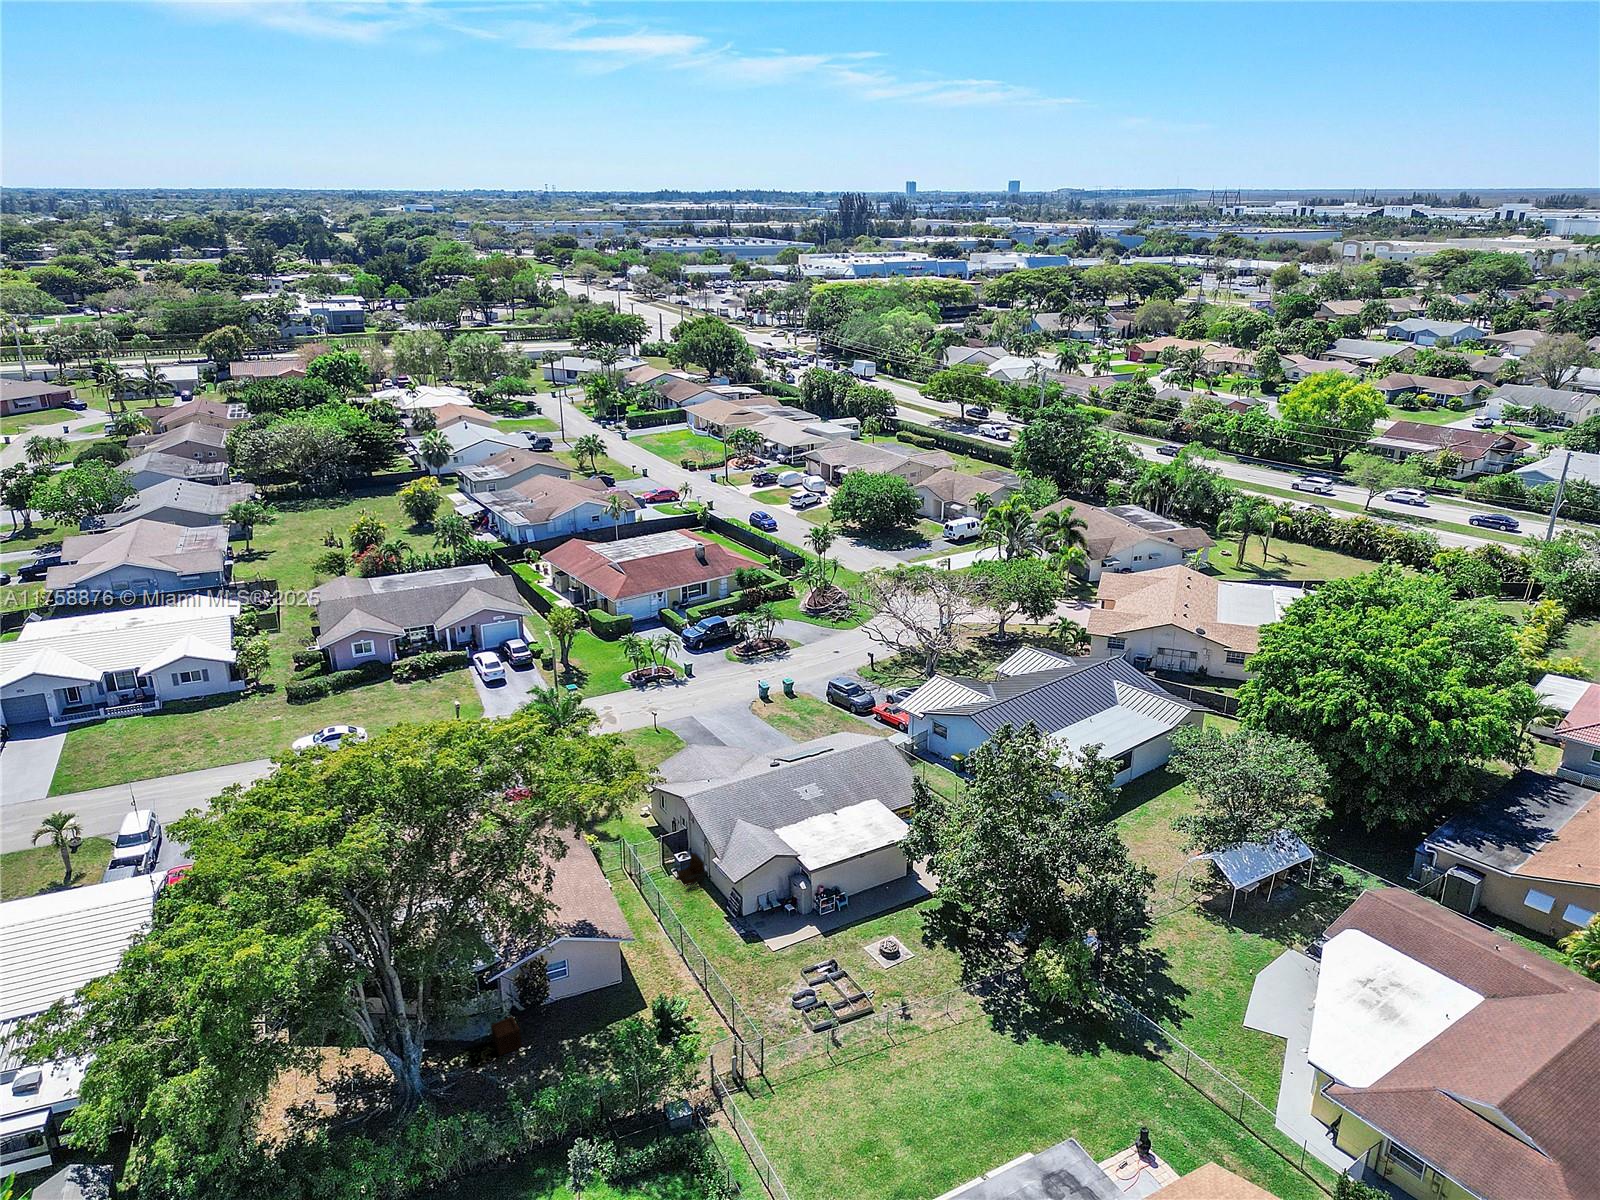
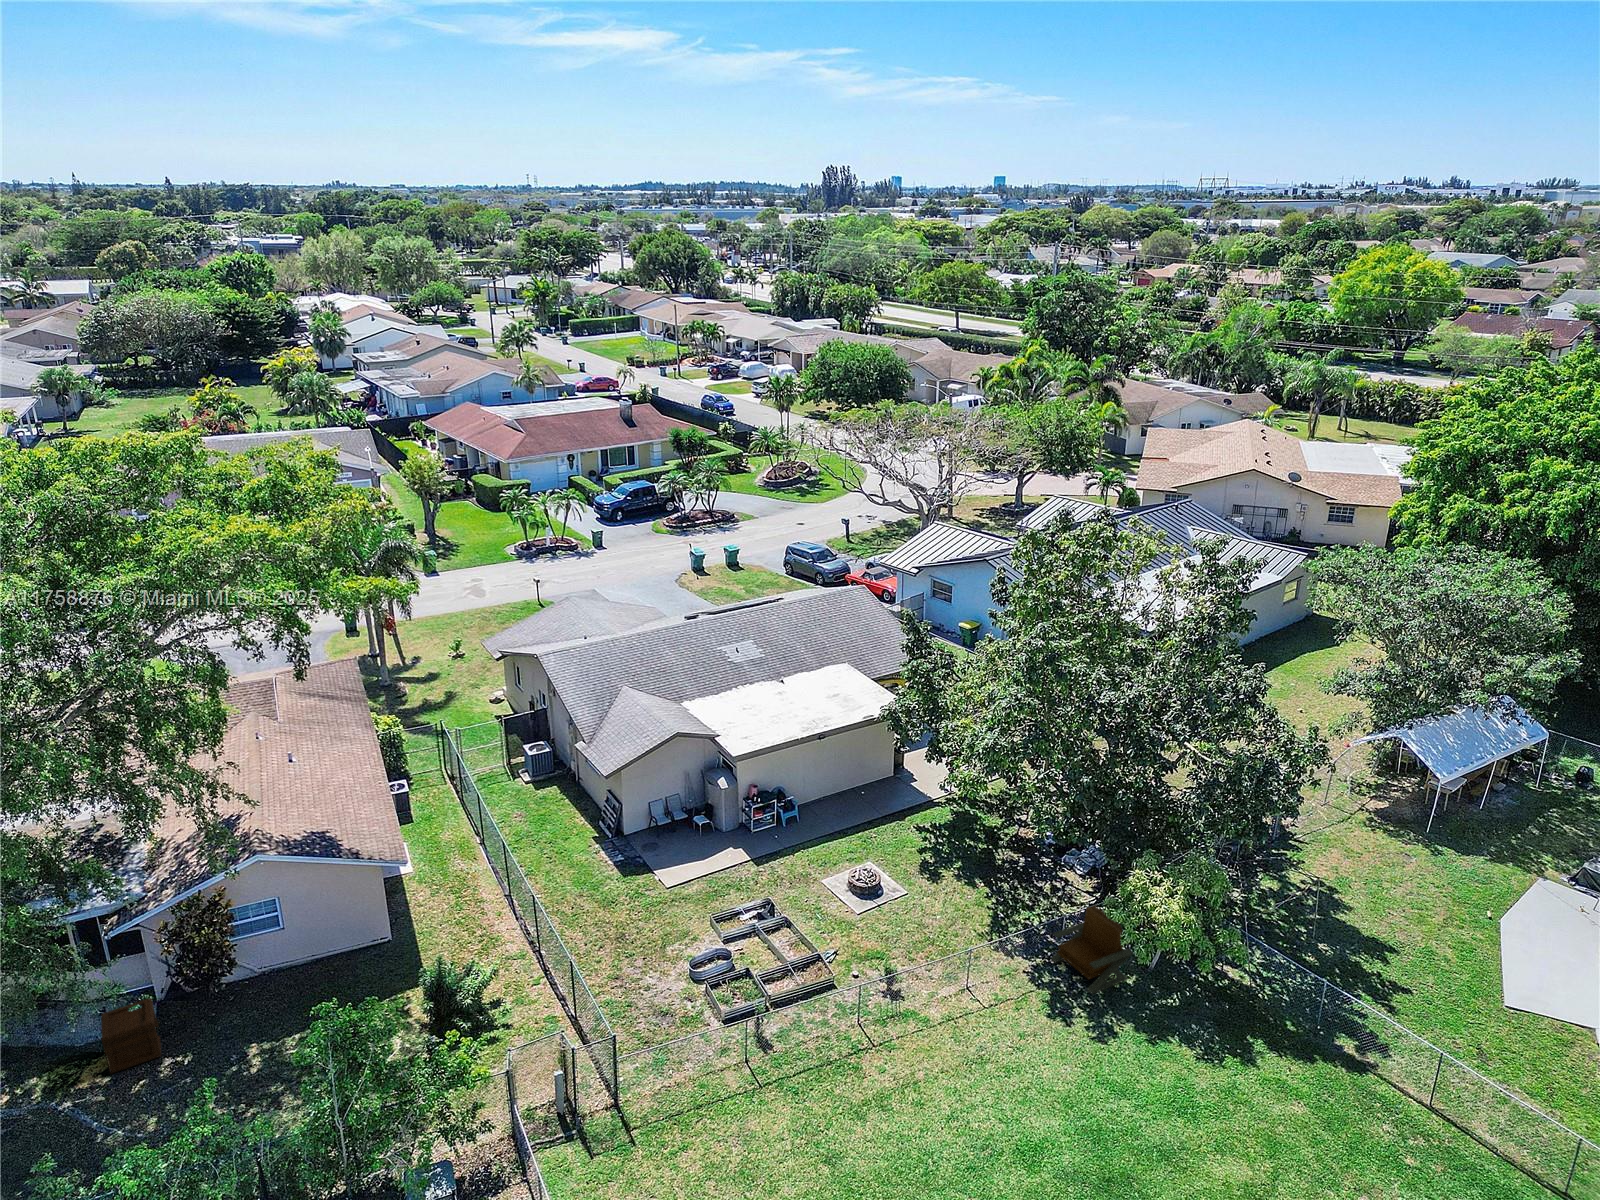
lounge chair: present [676,853,707,892] -> present [1051,906,1133,994]

